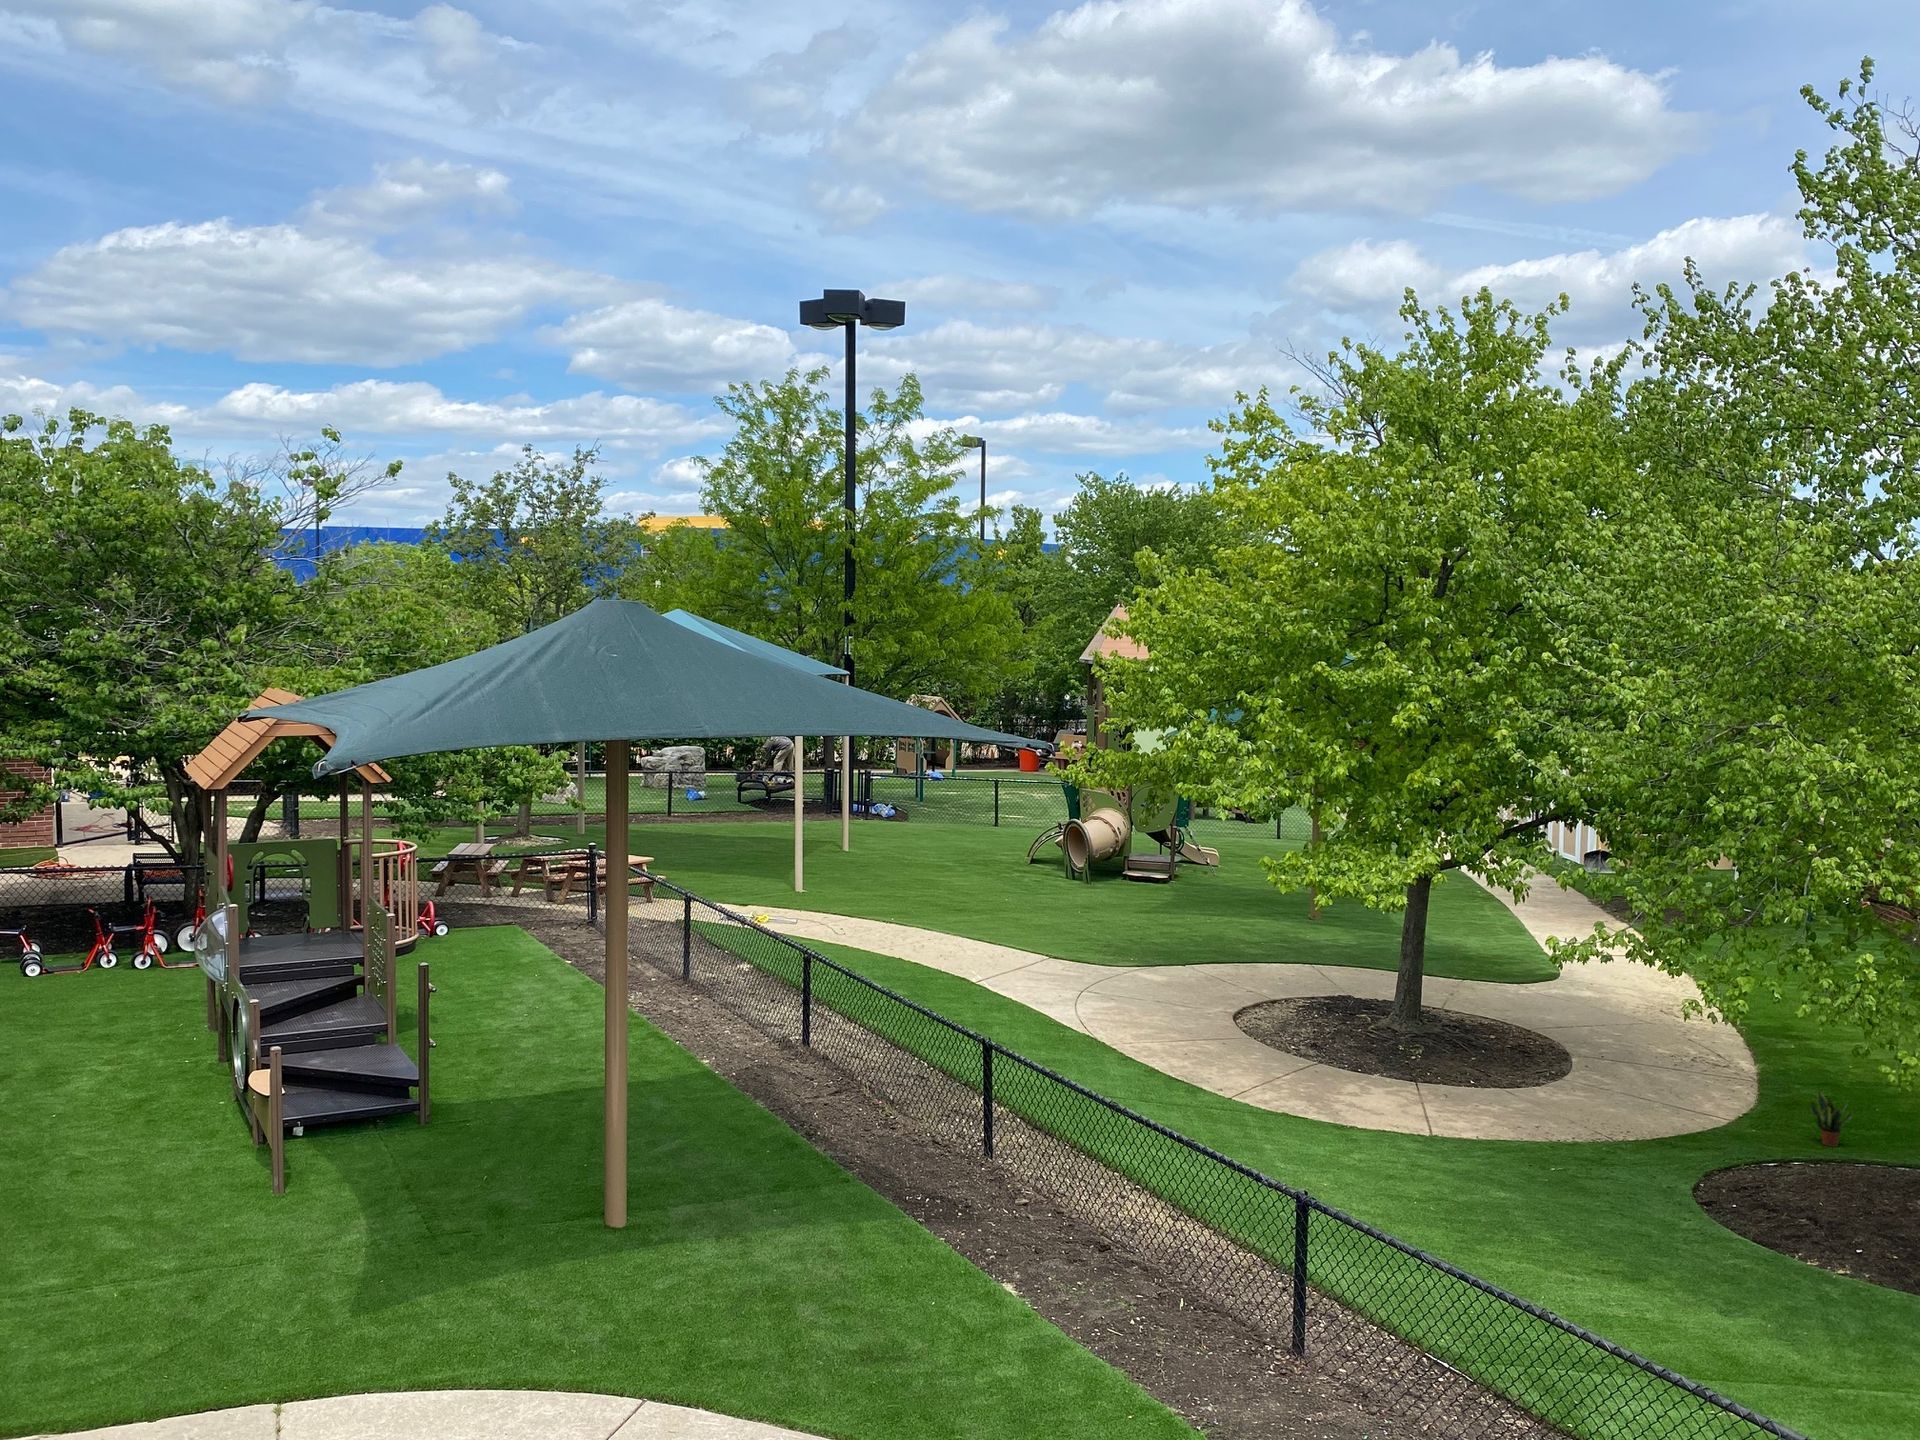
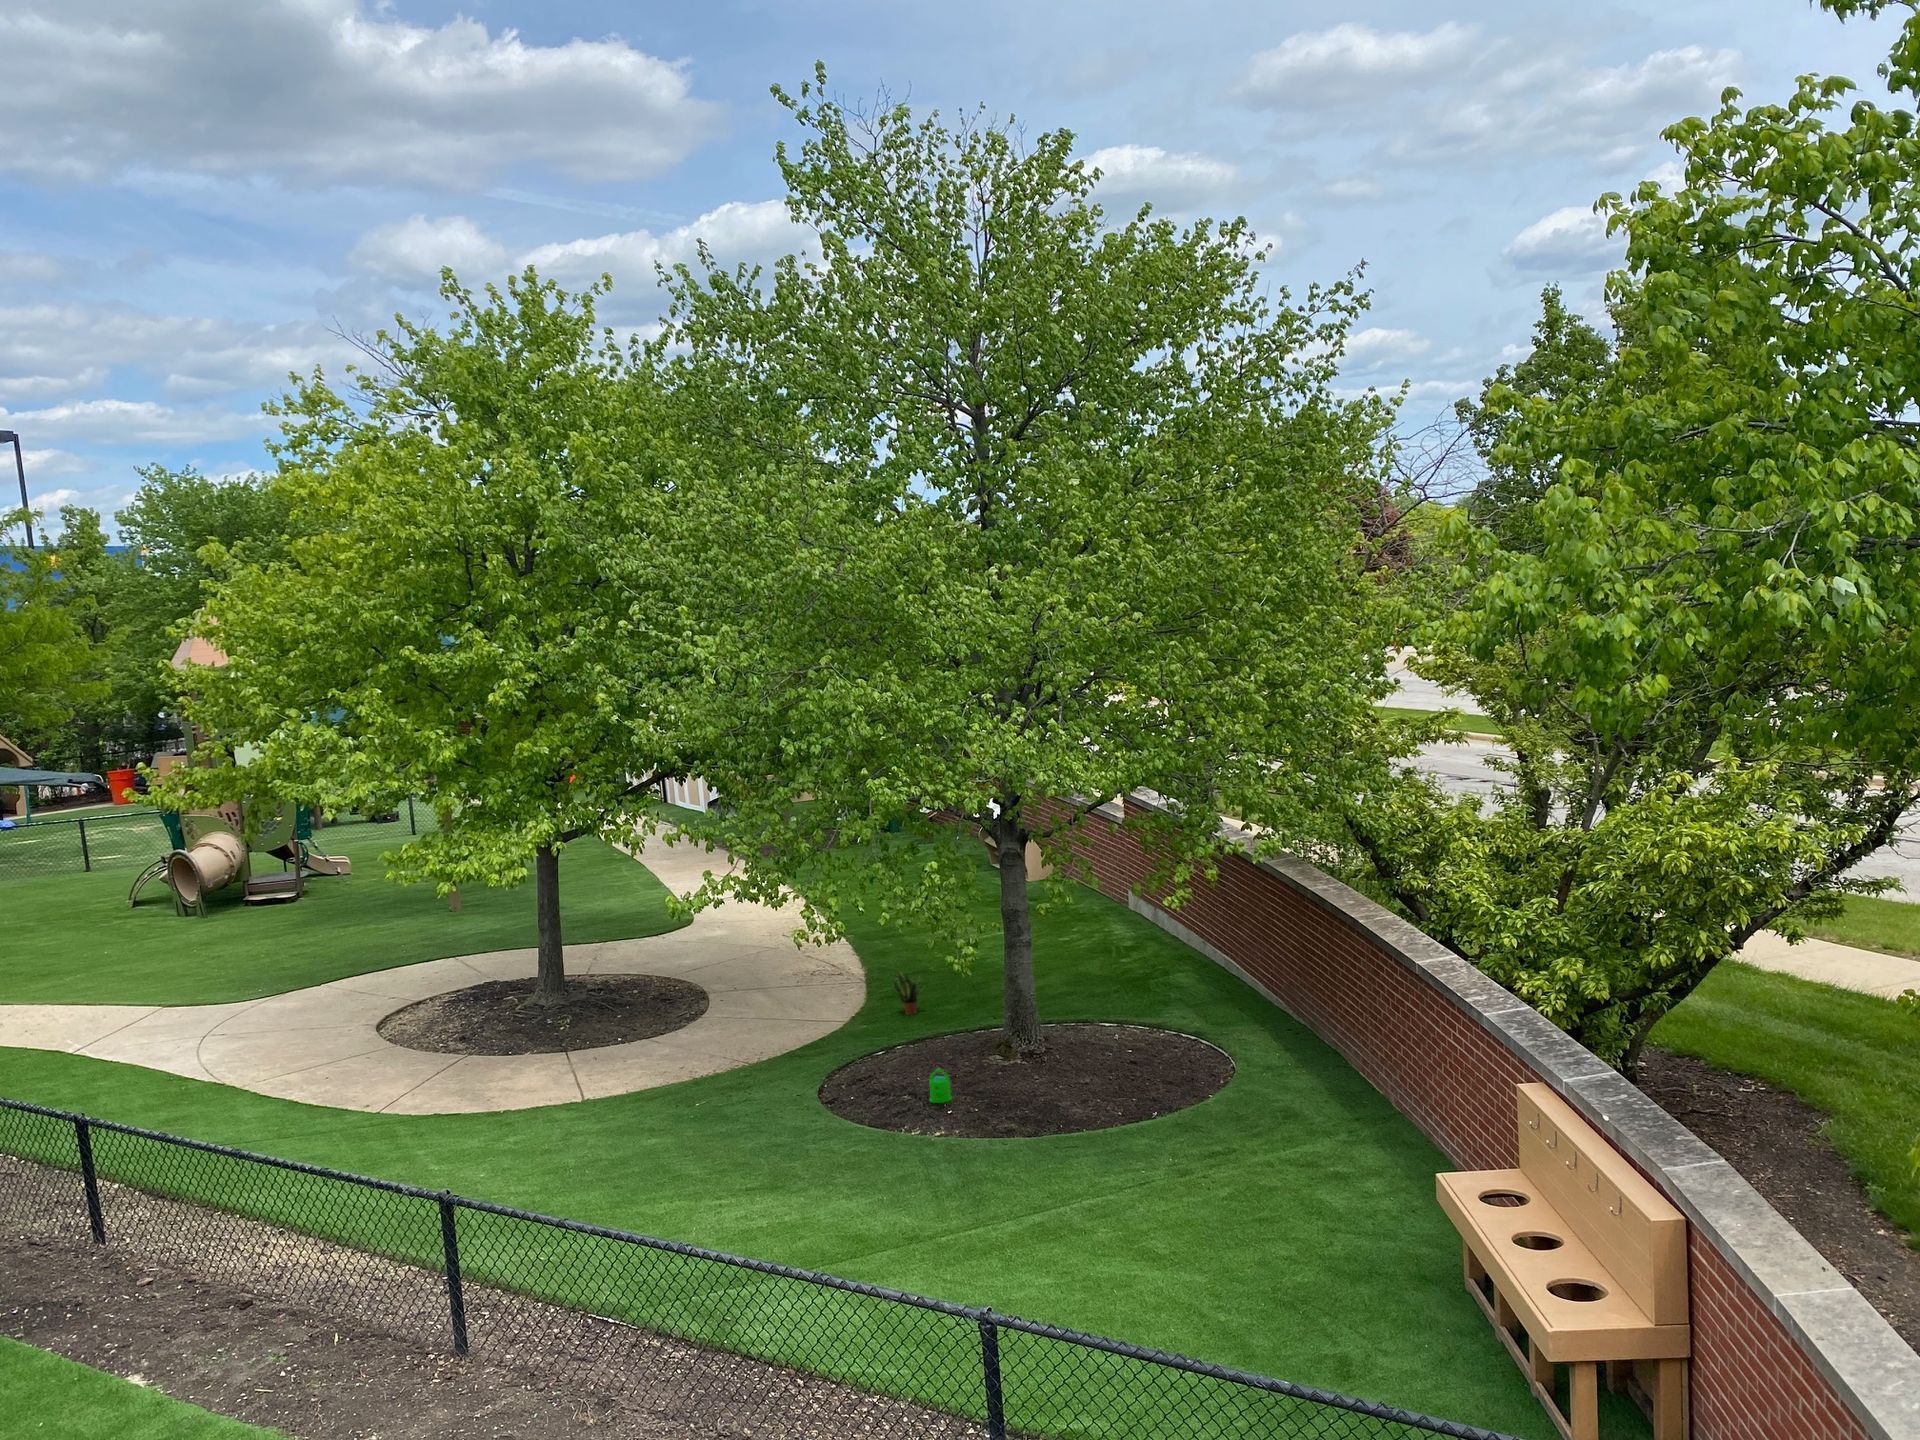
watering can: none [1841,1210,1874,1253] -> present [929,1069,952,1103]

